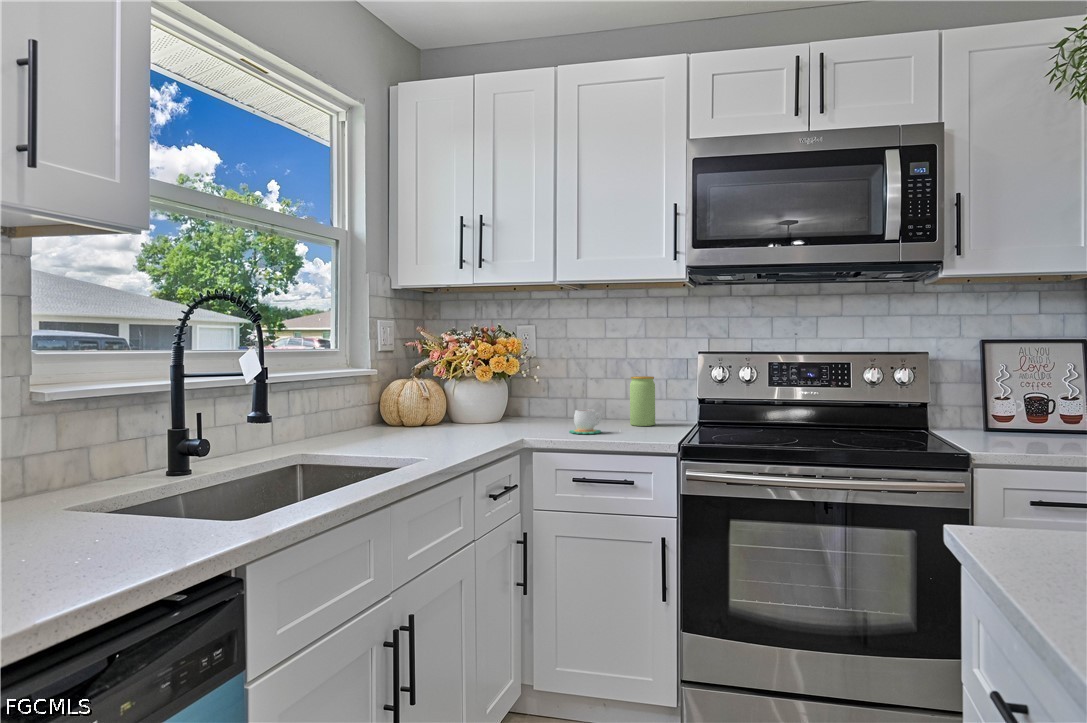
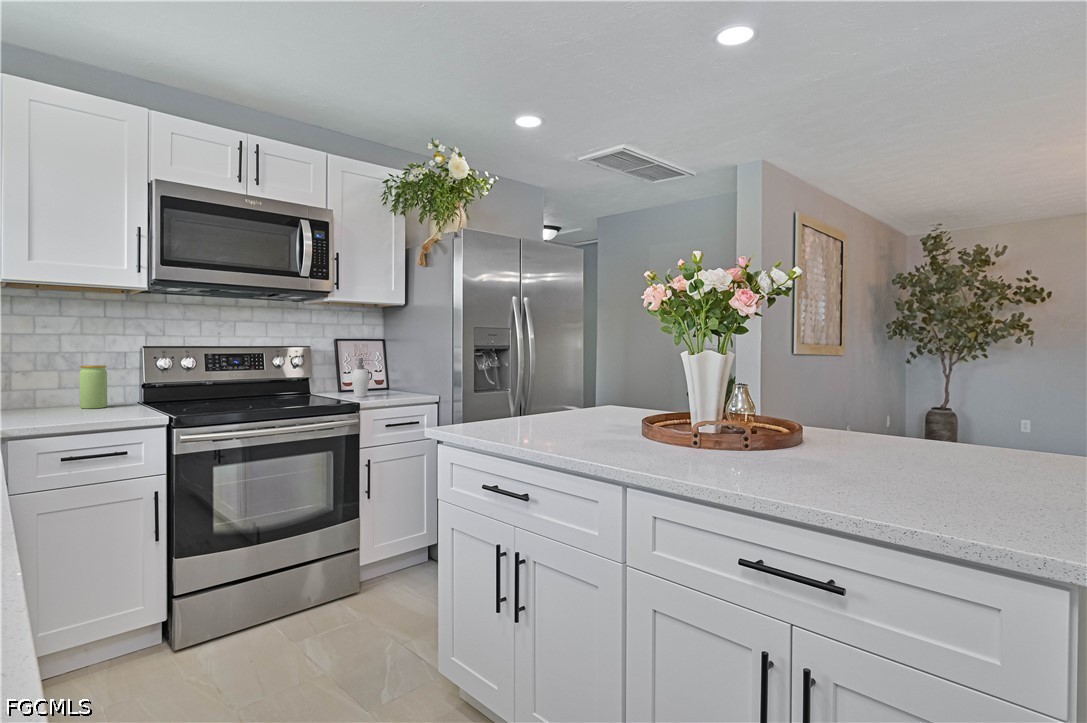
soap dispenser: none [995,371,1043,441] -> present [352,358,370,397]
mug: present [569,410,602,434] -> none [34,397,73,420]

